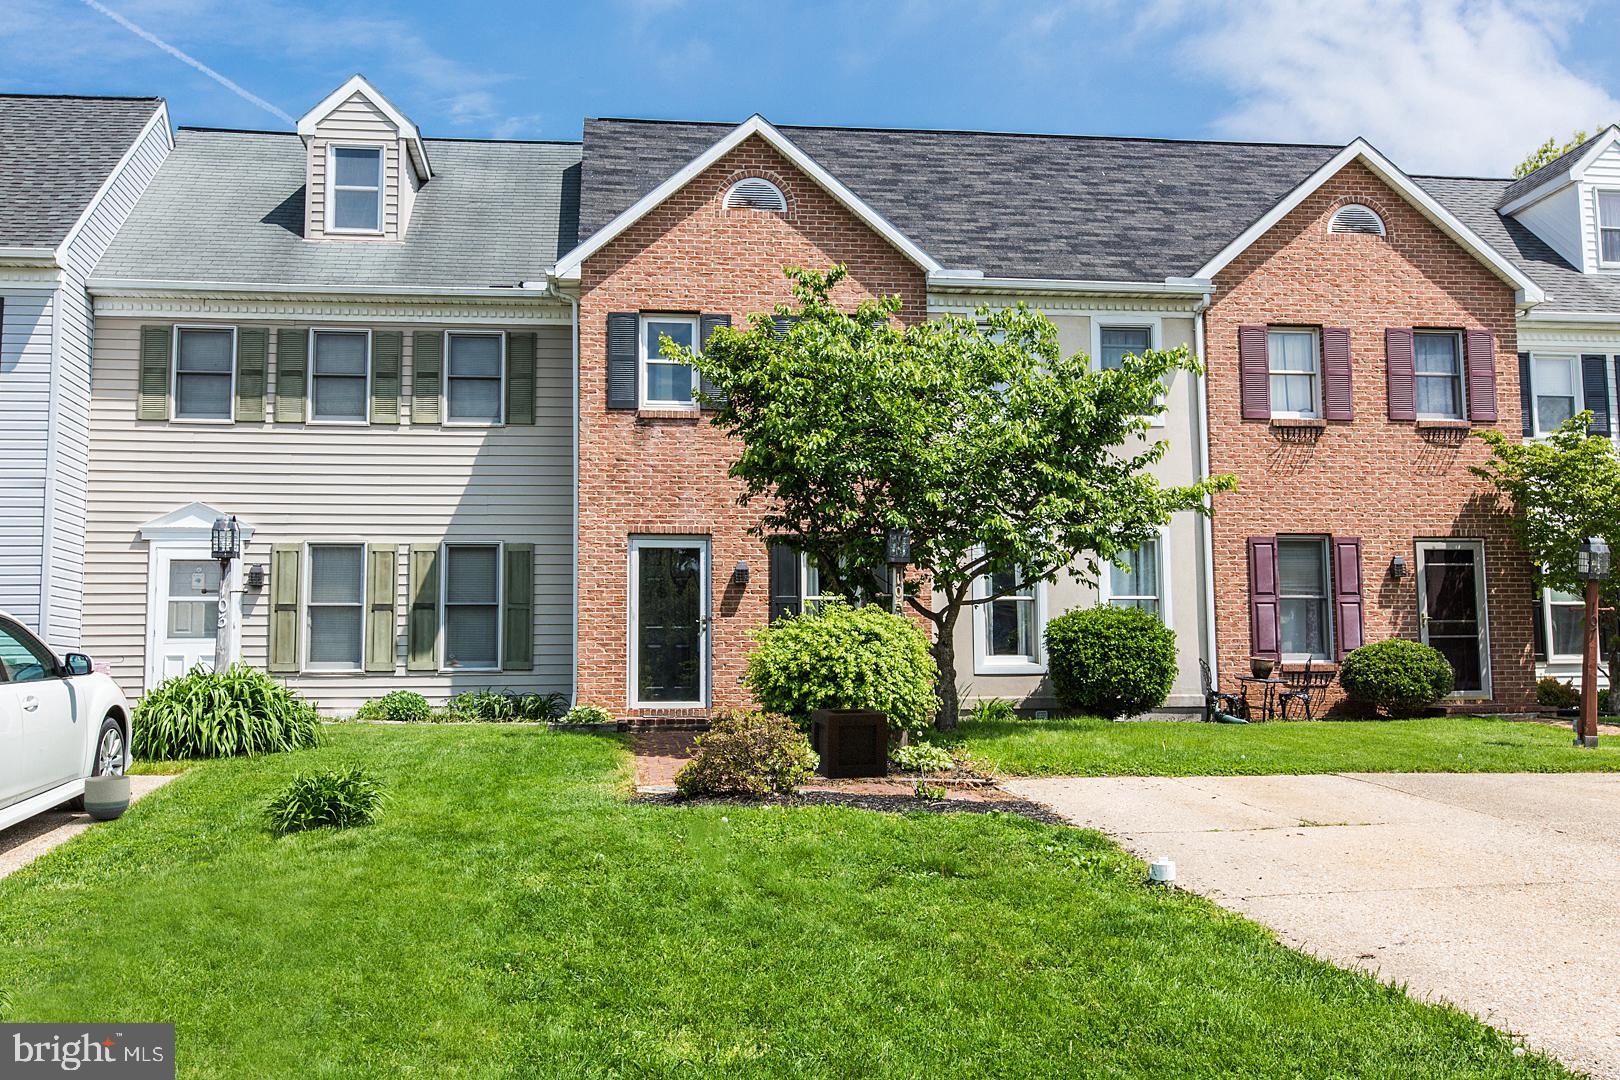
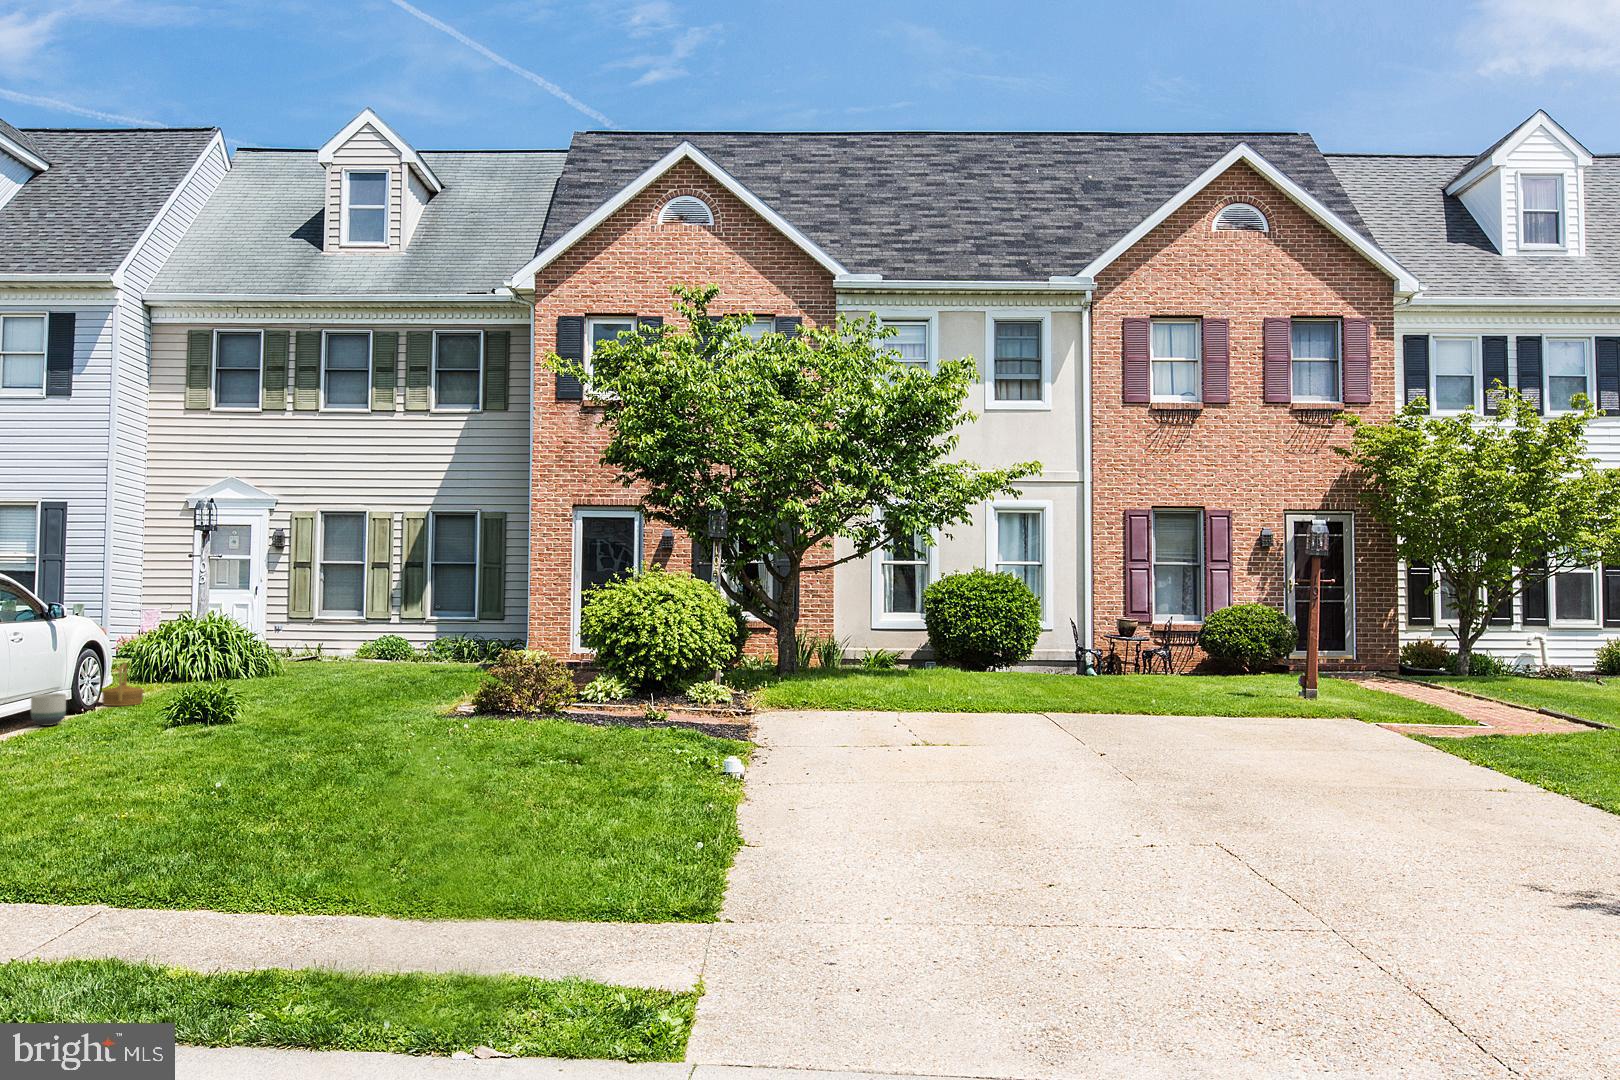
wooden crate: present [811,708,888,778] -> none [620,654,672,710]
woven basket: none [147,733,200,790] -> present [103,663,143,706]

